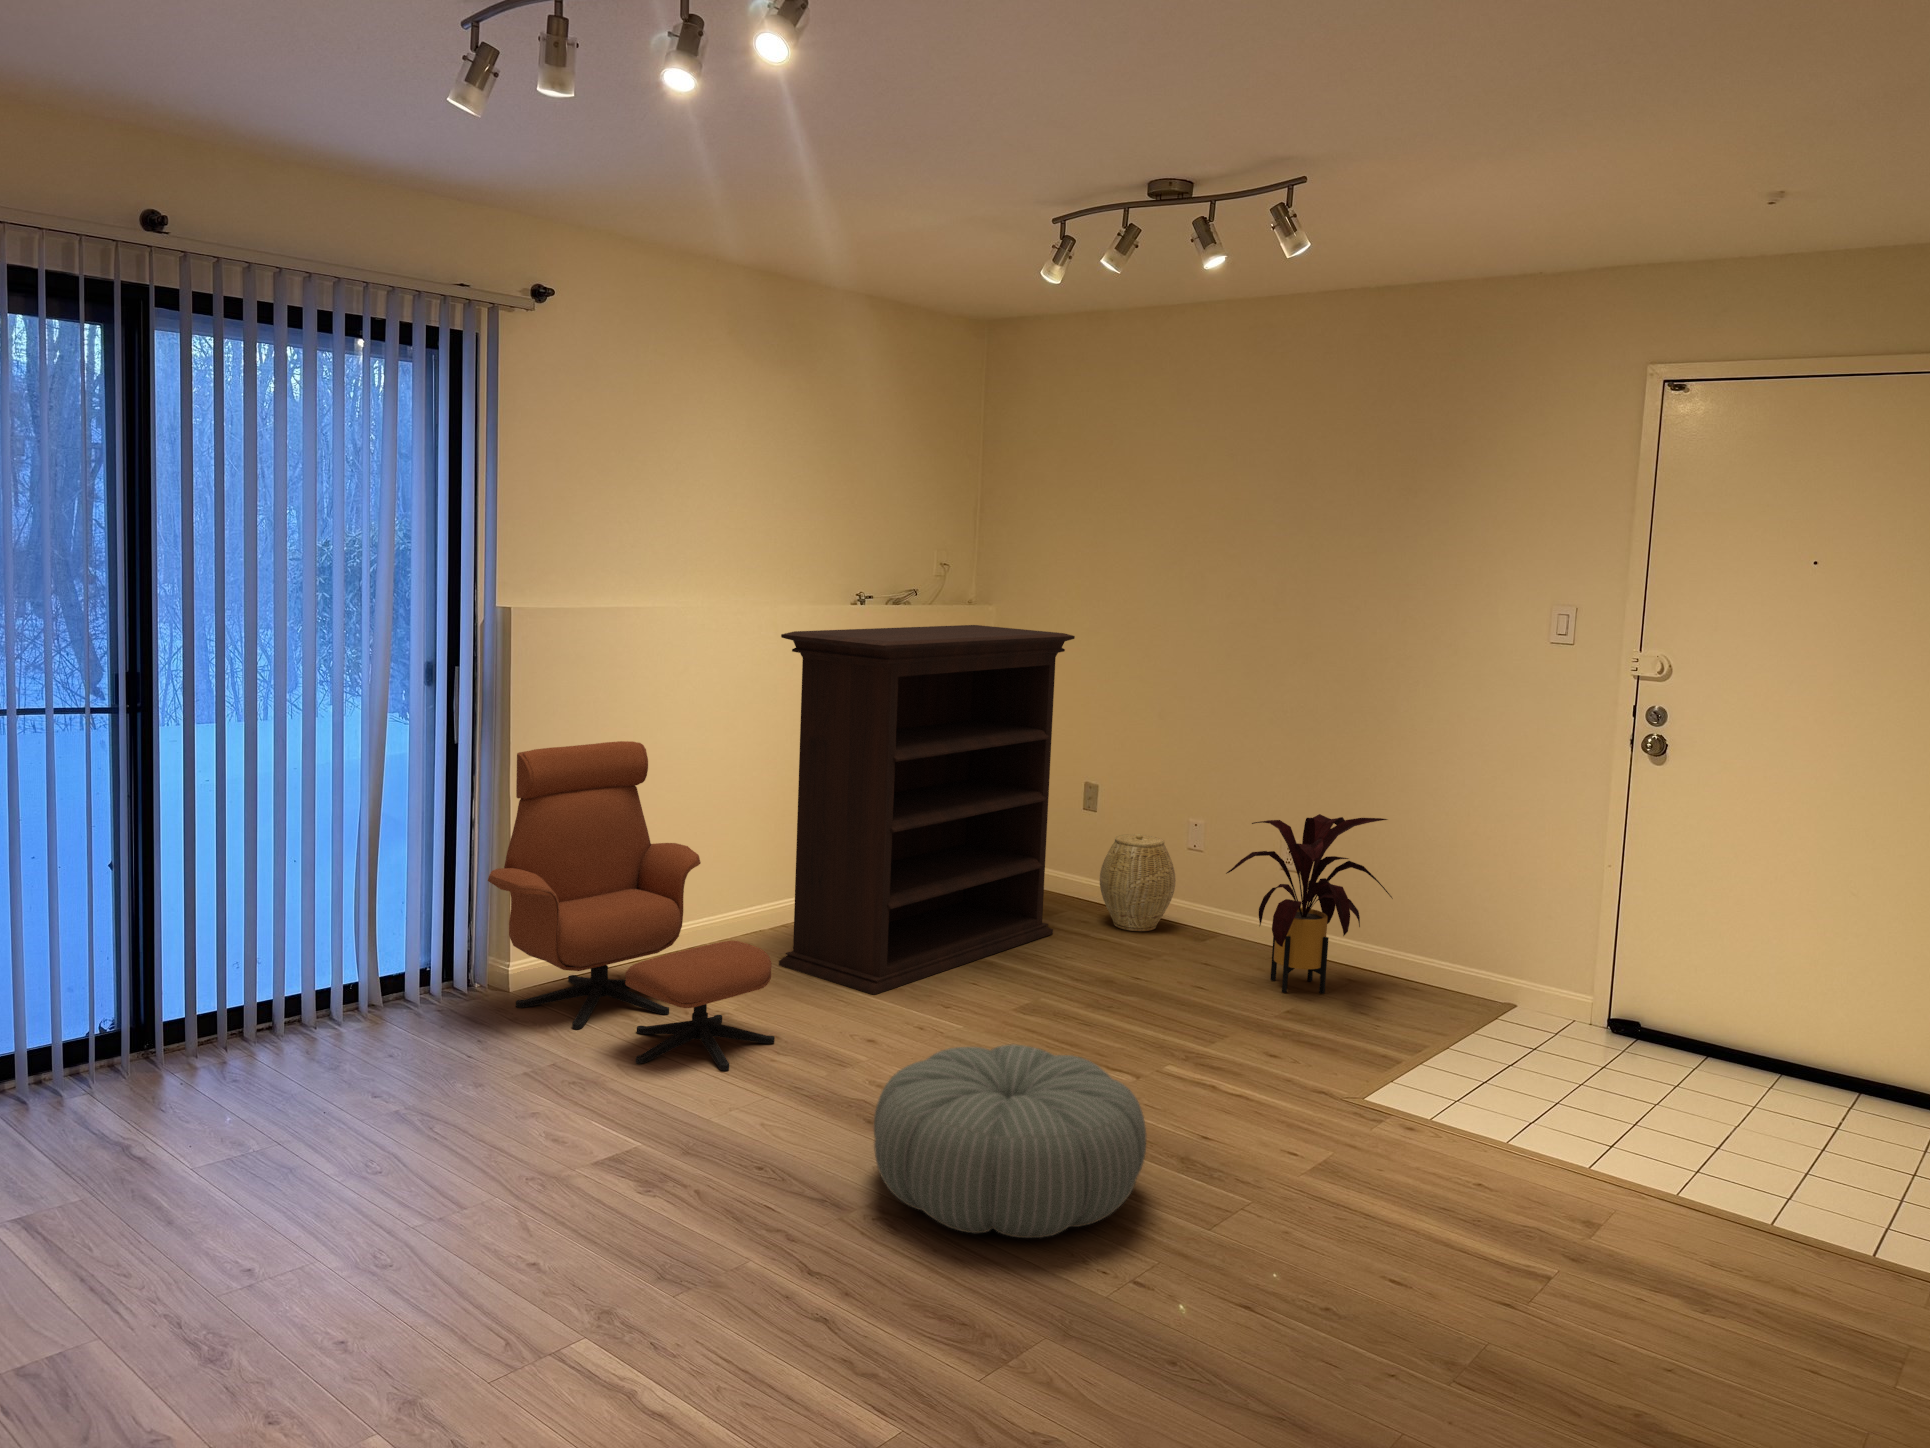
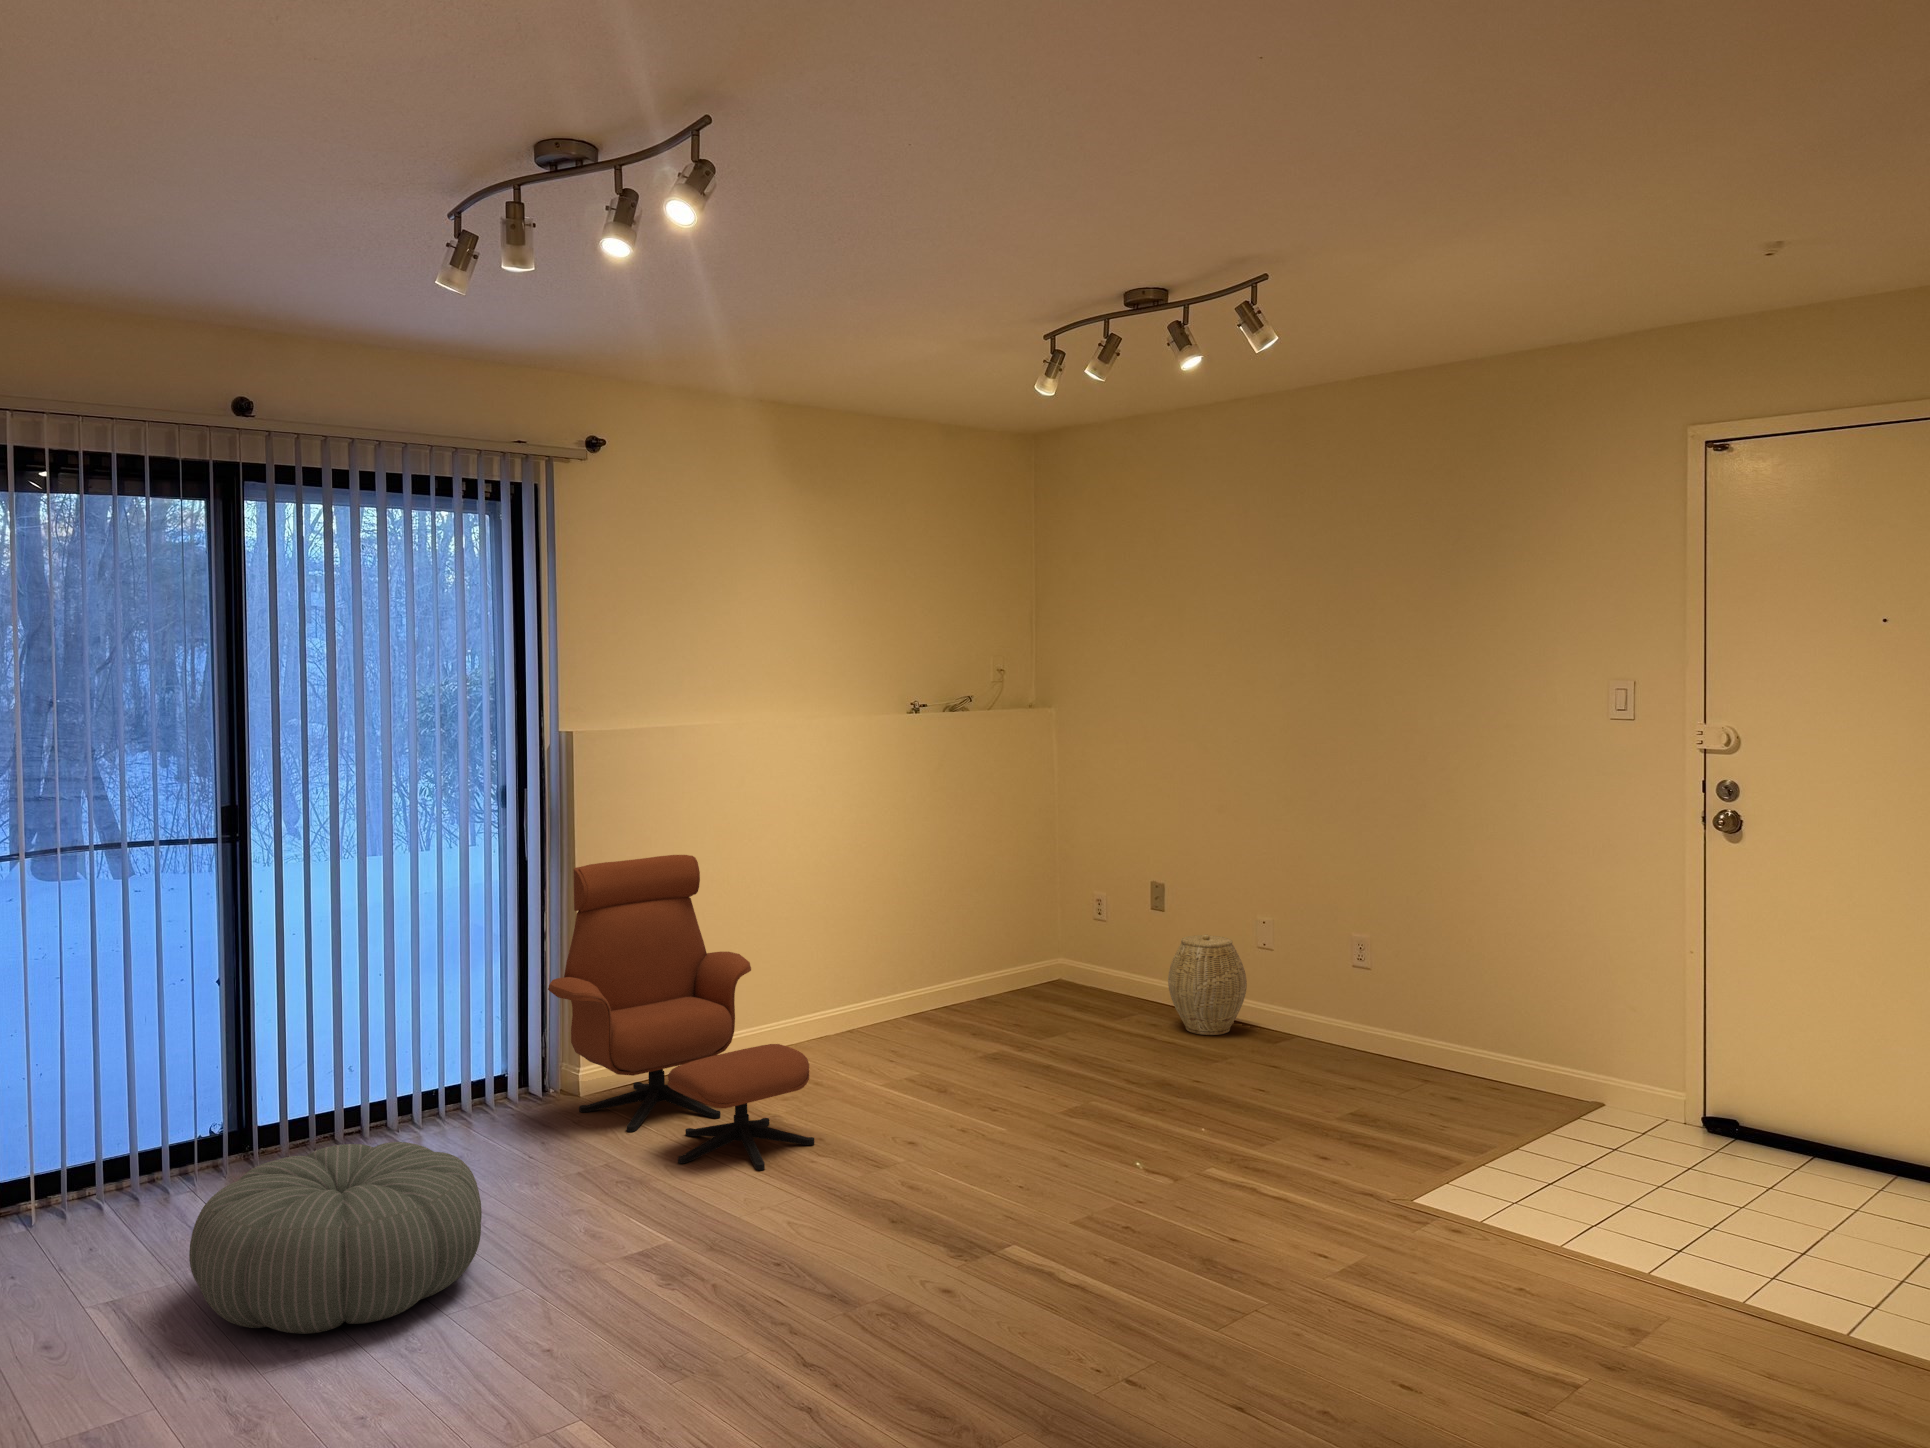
bookshelf: present [779,625,1075,995] -> none [824,730,1123,1099]
house plant: present [1226,814,1392,994] -> none [1280,907,1463,1095]
pouf: present [874,1044,1146,1238] -> present [189,1142,482,1334]

